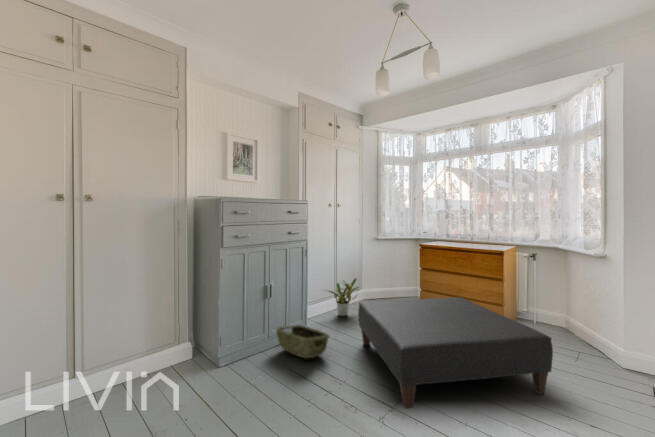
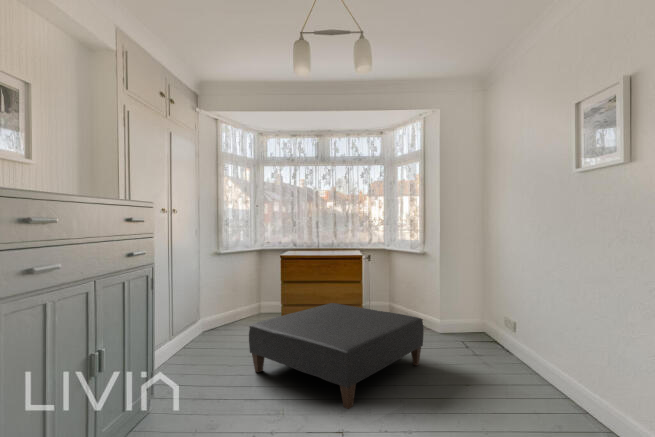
potted plant: present [328,278,359,316] -> none [176,302,222,352]
woven basket: present [276,325,329,358] -> none [157,367,233,406]

